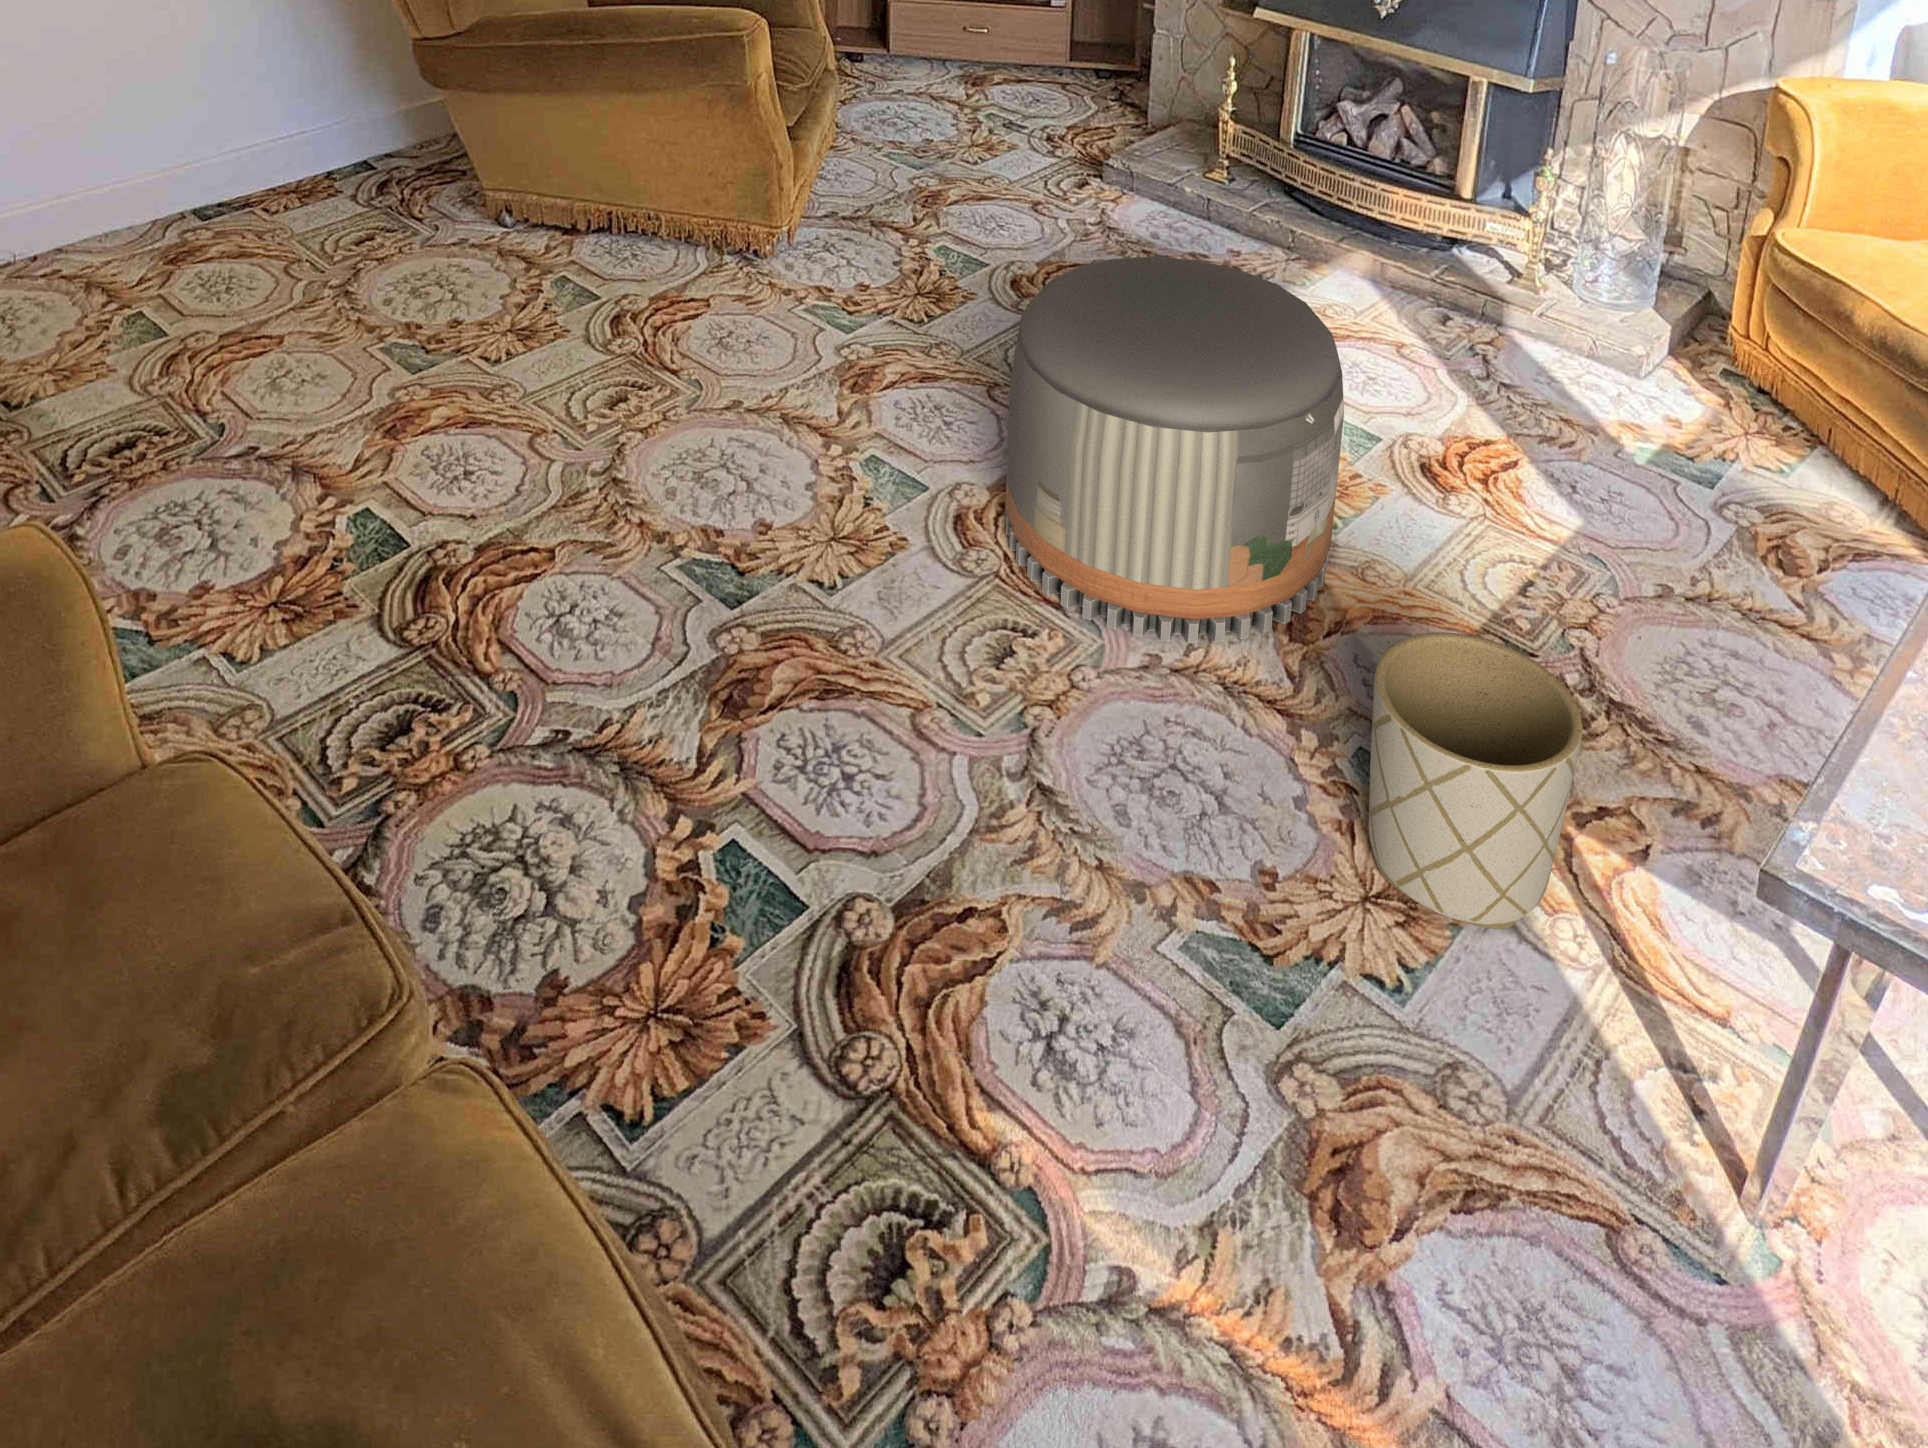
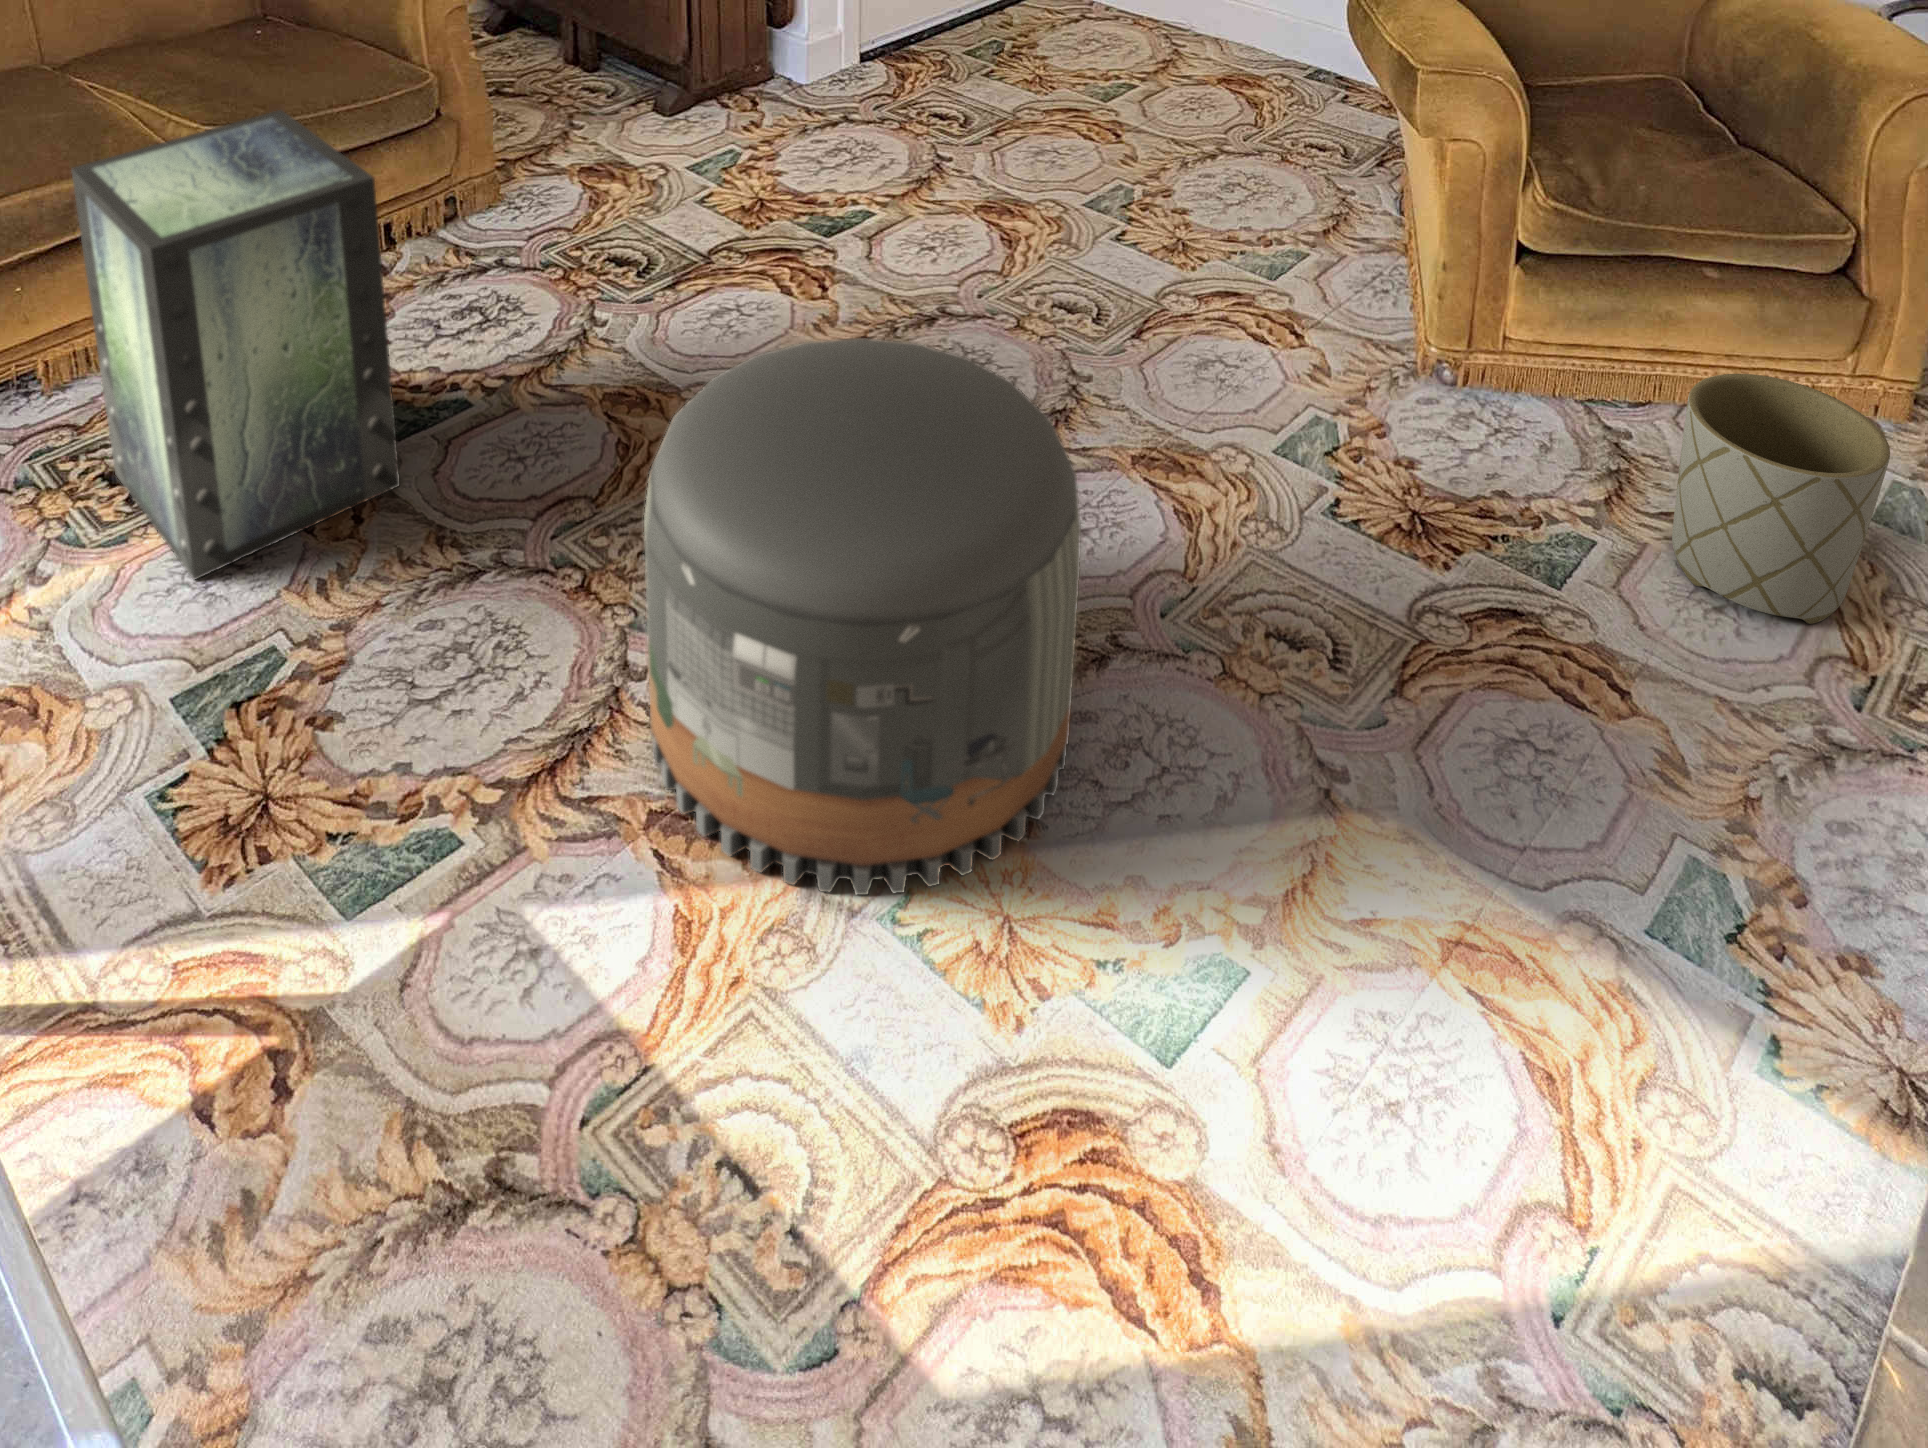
storage box: none [676,518,1117,1274] -> present [71,110,400,580]
planter: present [1369,632,1582,929] -> present [1672,374,1890,624]

